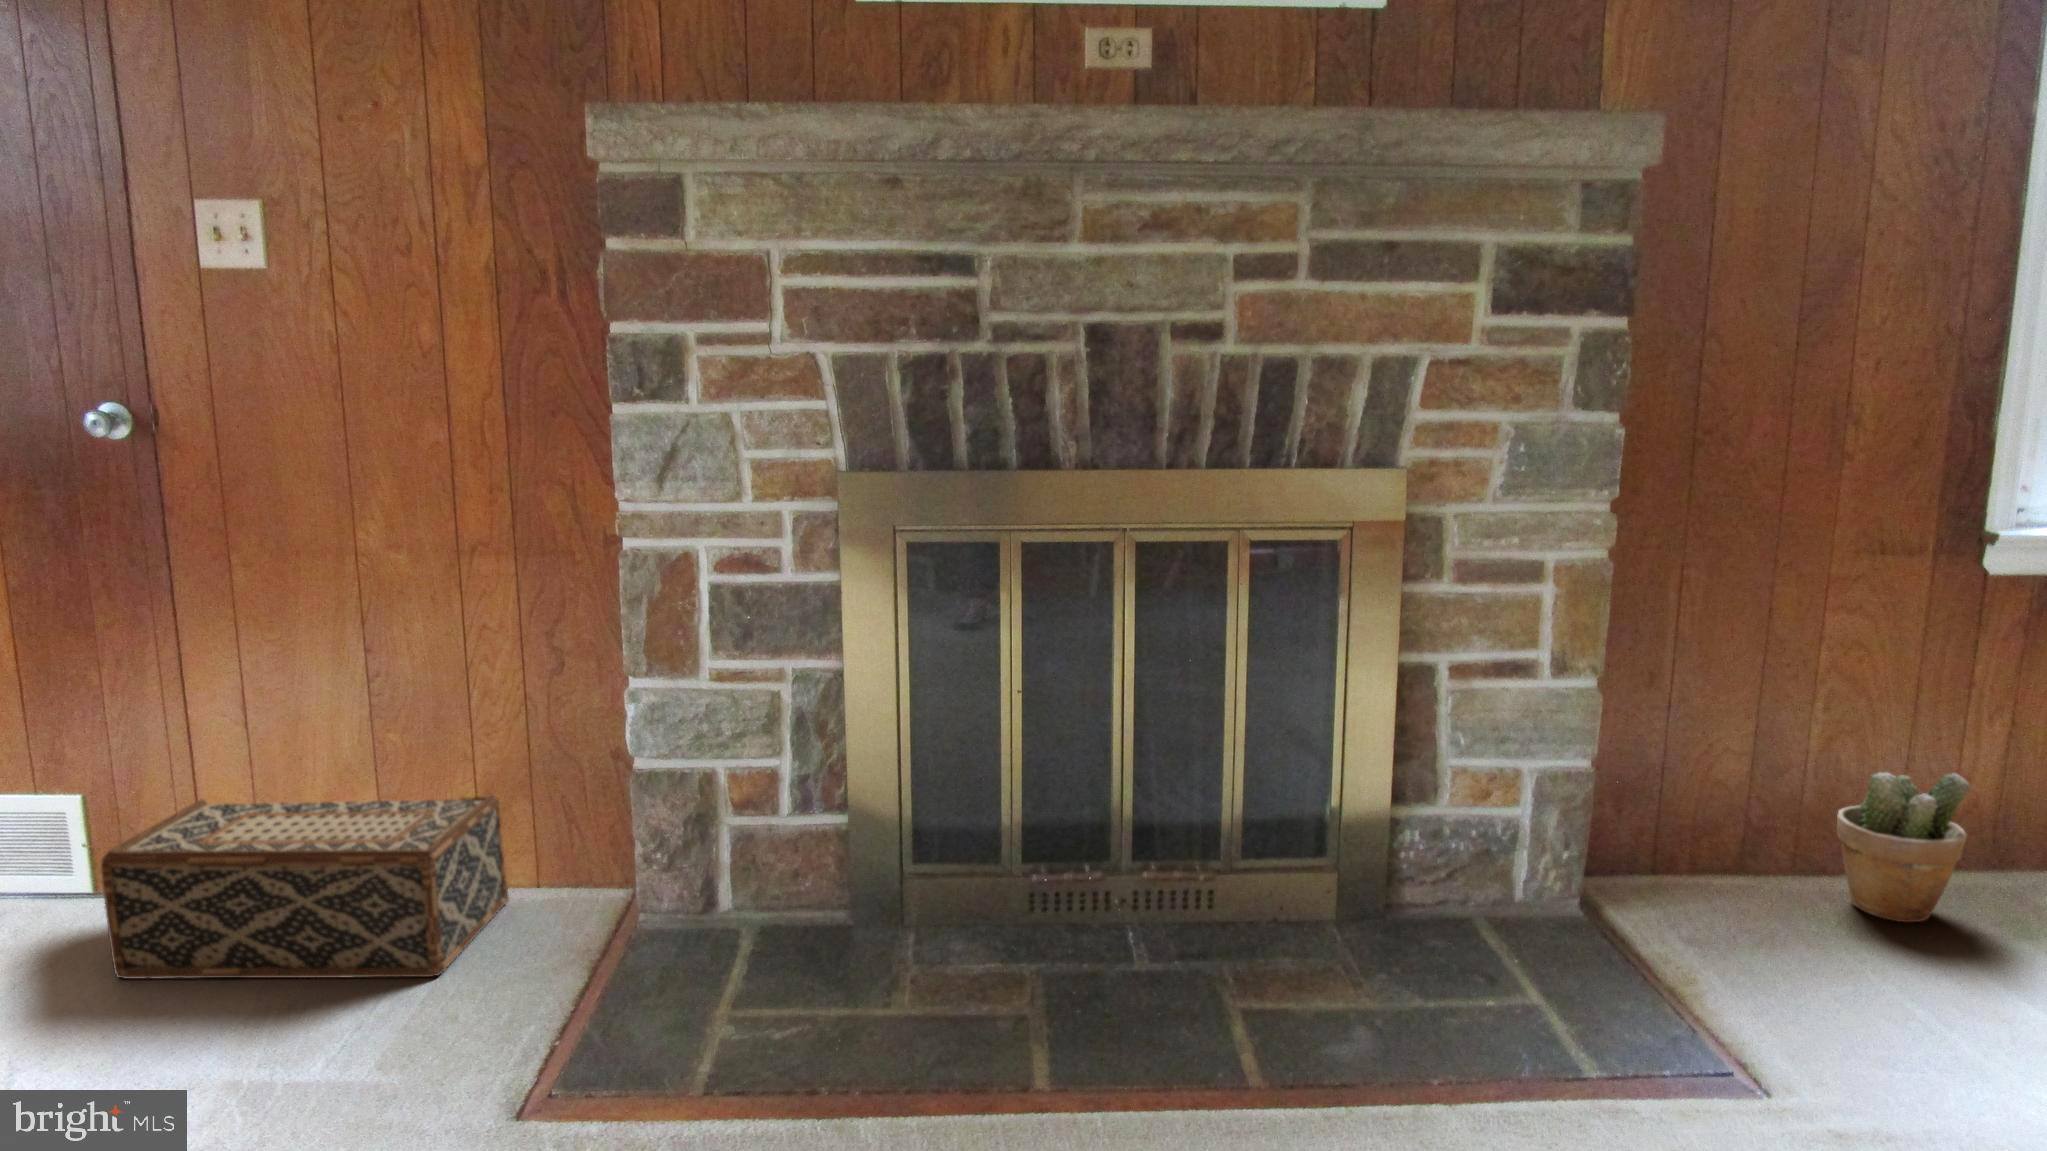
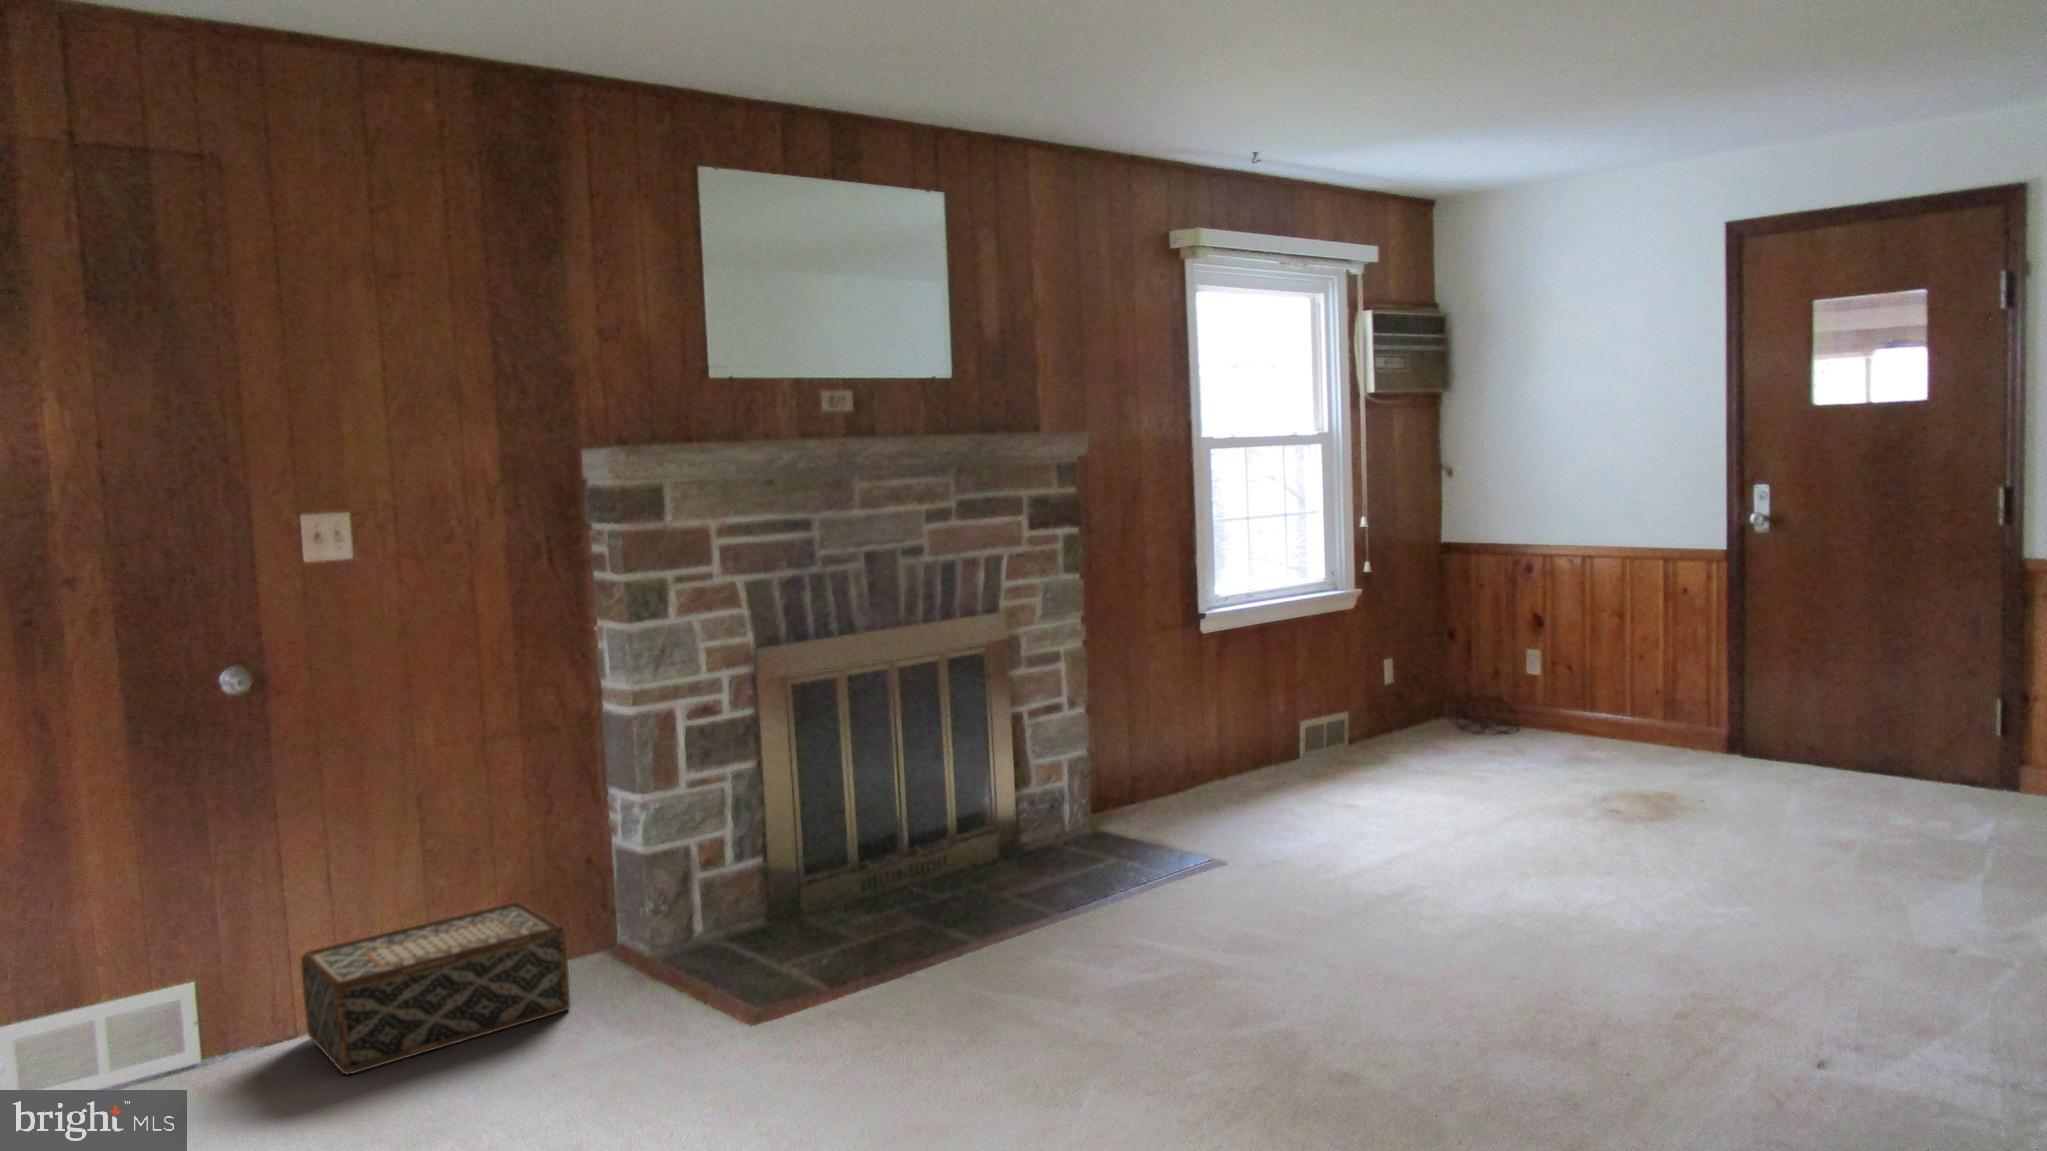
potted plant: present [1837,773,1970,922] -> none [1171,728,1224,803]

